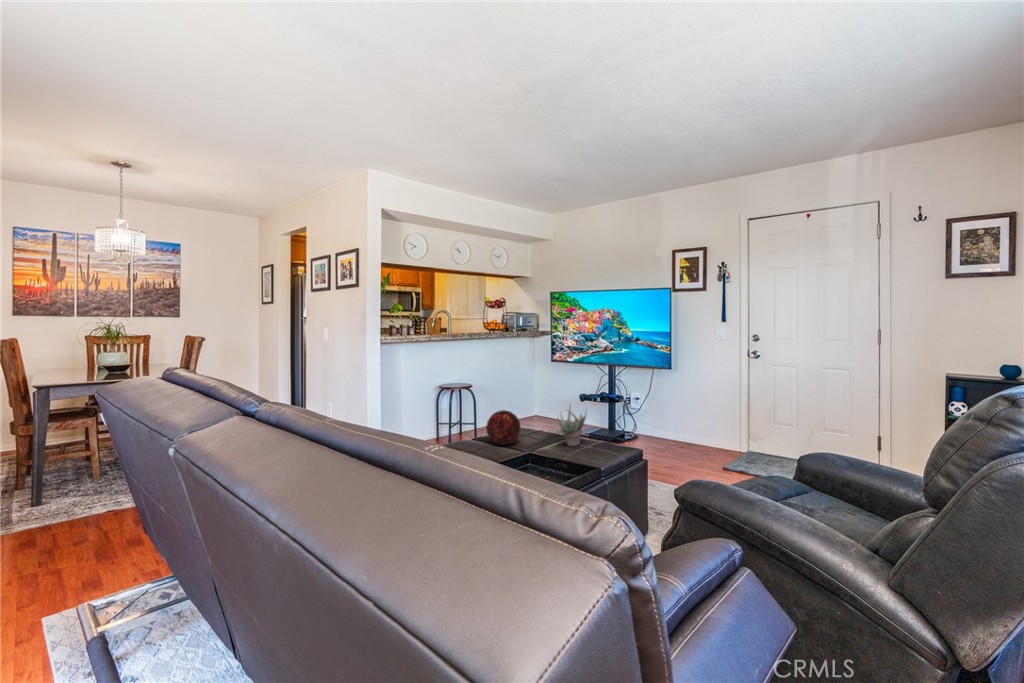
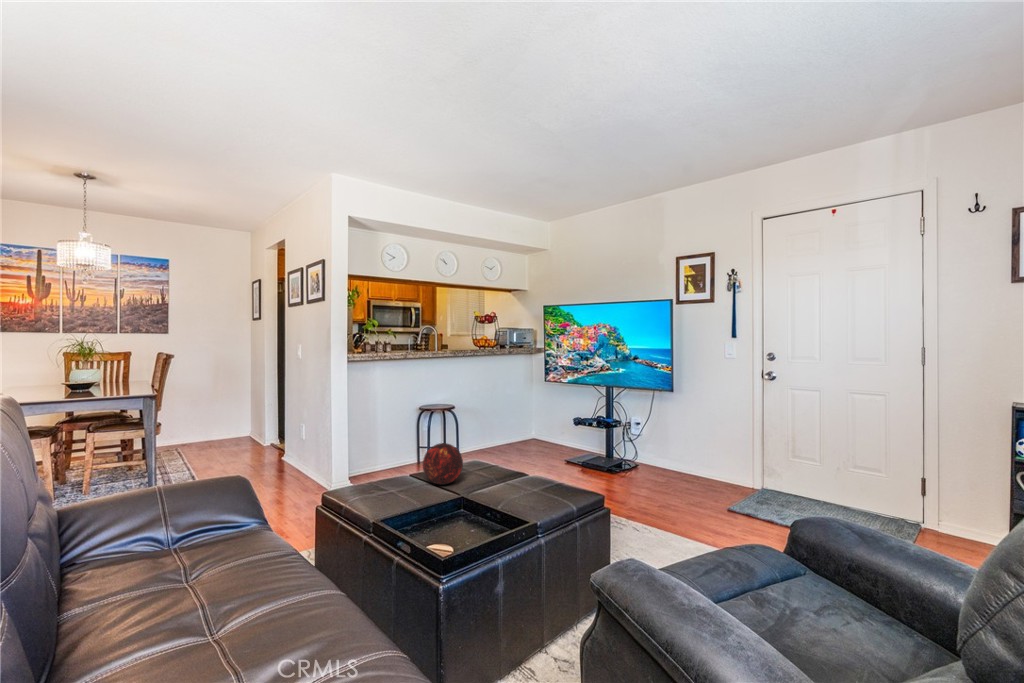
succulent plant: present [548,405,586,446] -> none [487,437,536,488]

